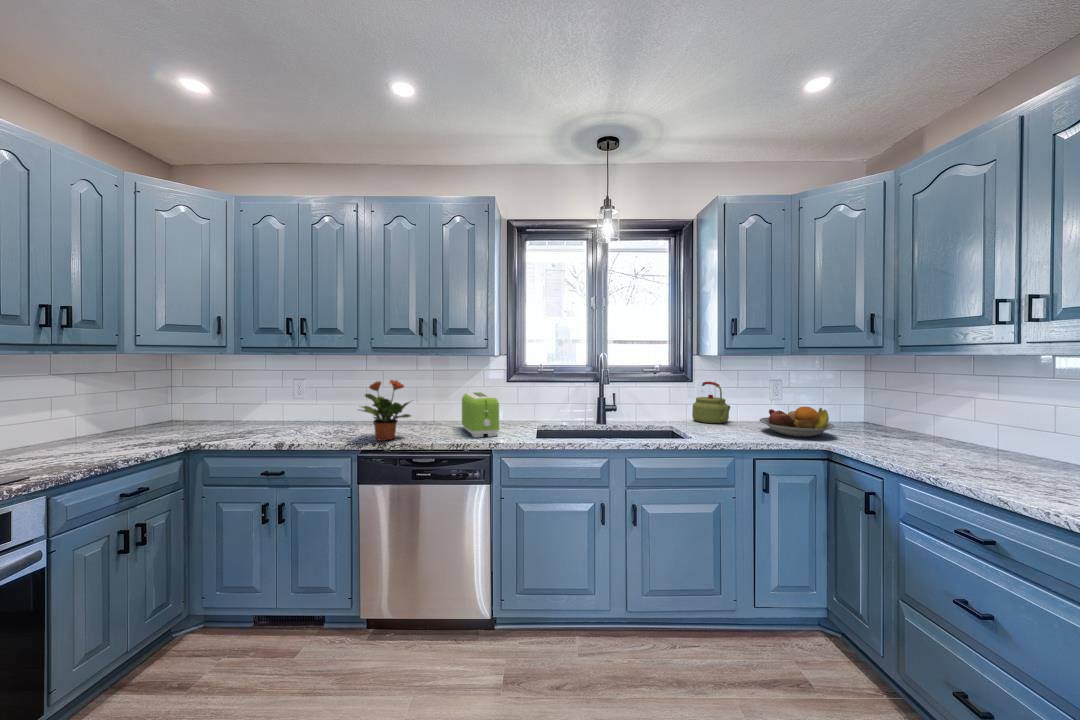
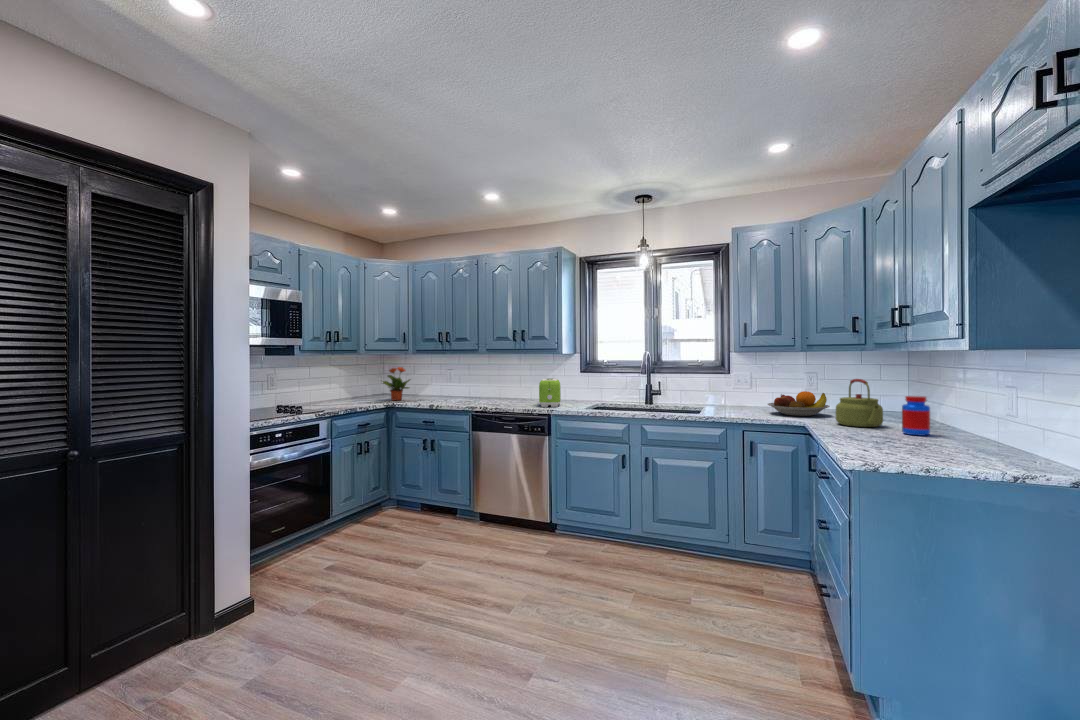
potted plant: present [361,380,411,441] -> present [383,367,410,401]
kettle: present [692,382,730,423] -> present [836,379,883,427]
jar: none [991,422,1033,473] -> present [902,396,930,436]

